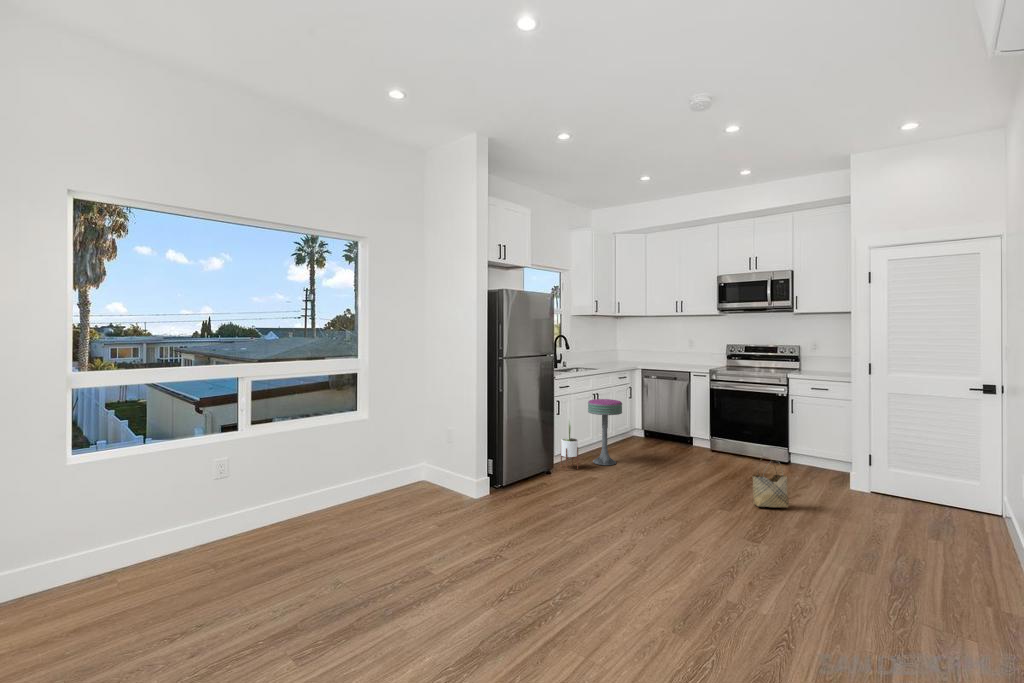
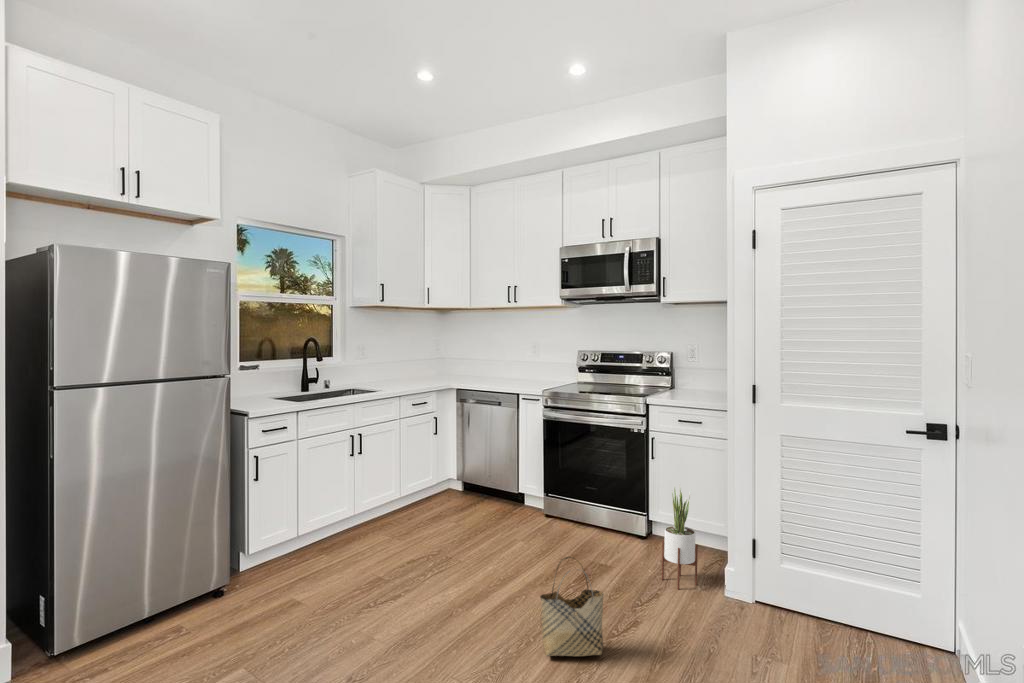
bar stool: present [588,399,622,465] -> none [326,441,384,556]
potted plant: present [561,419,578,470] -> present [662,484,698,589]

